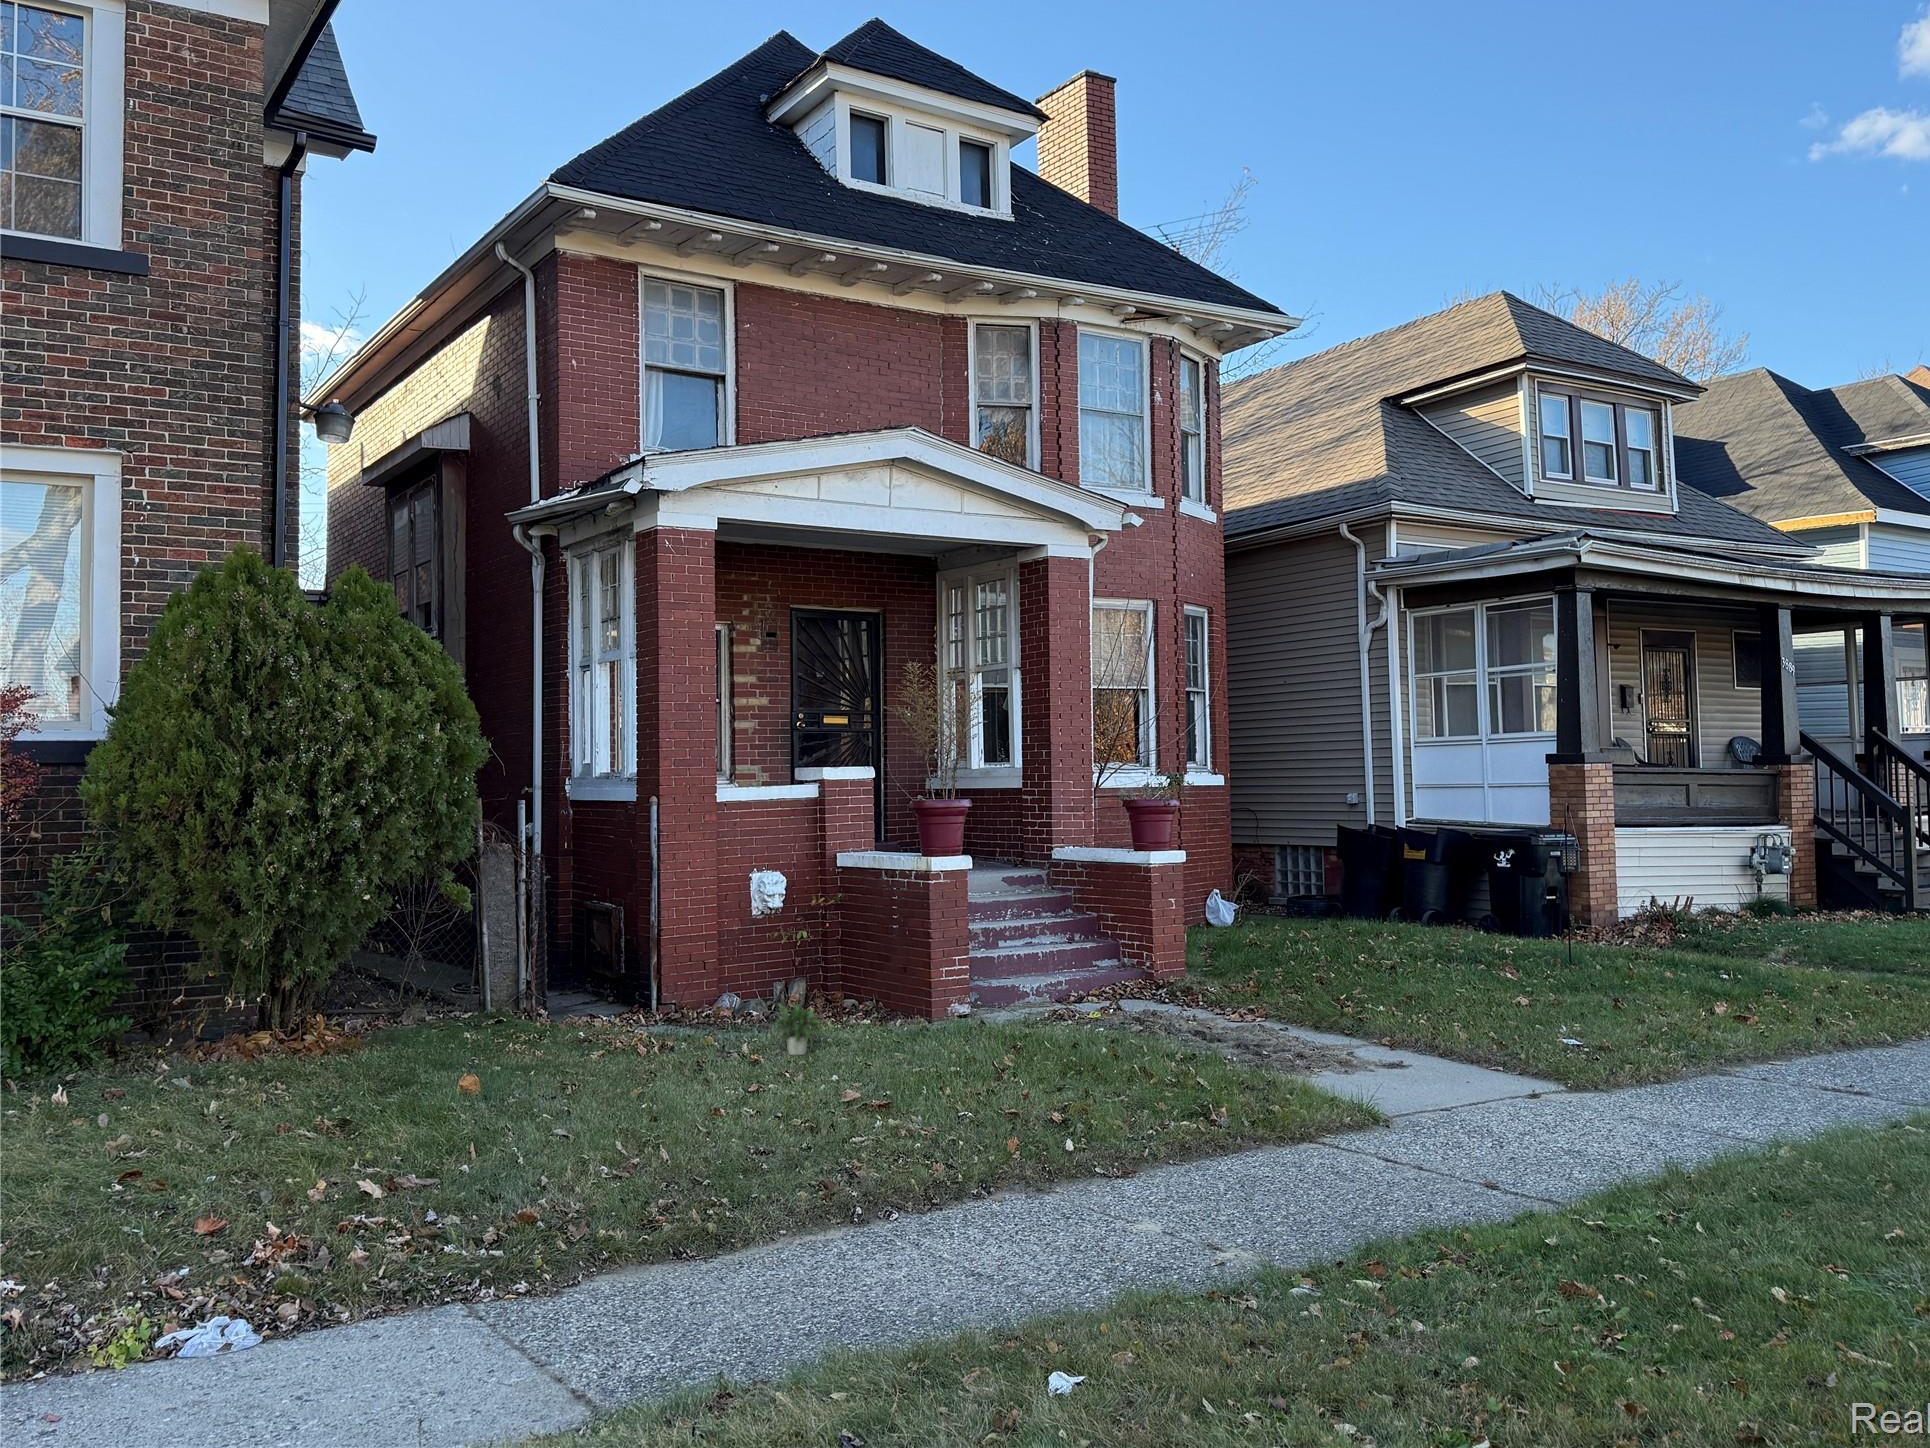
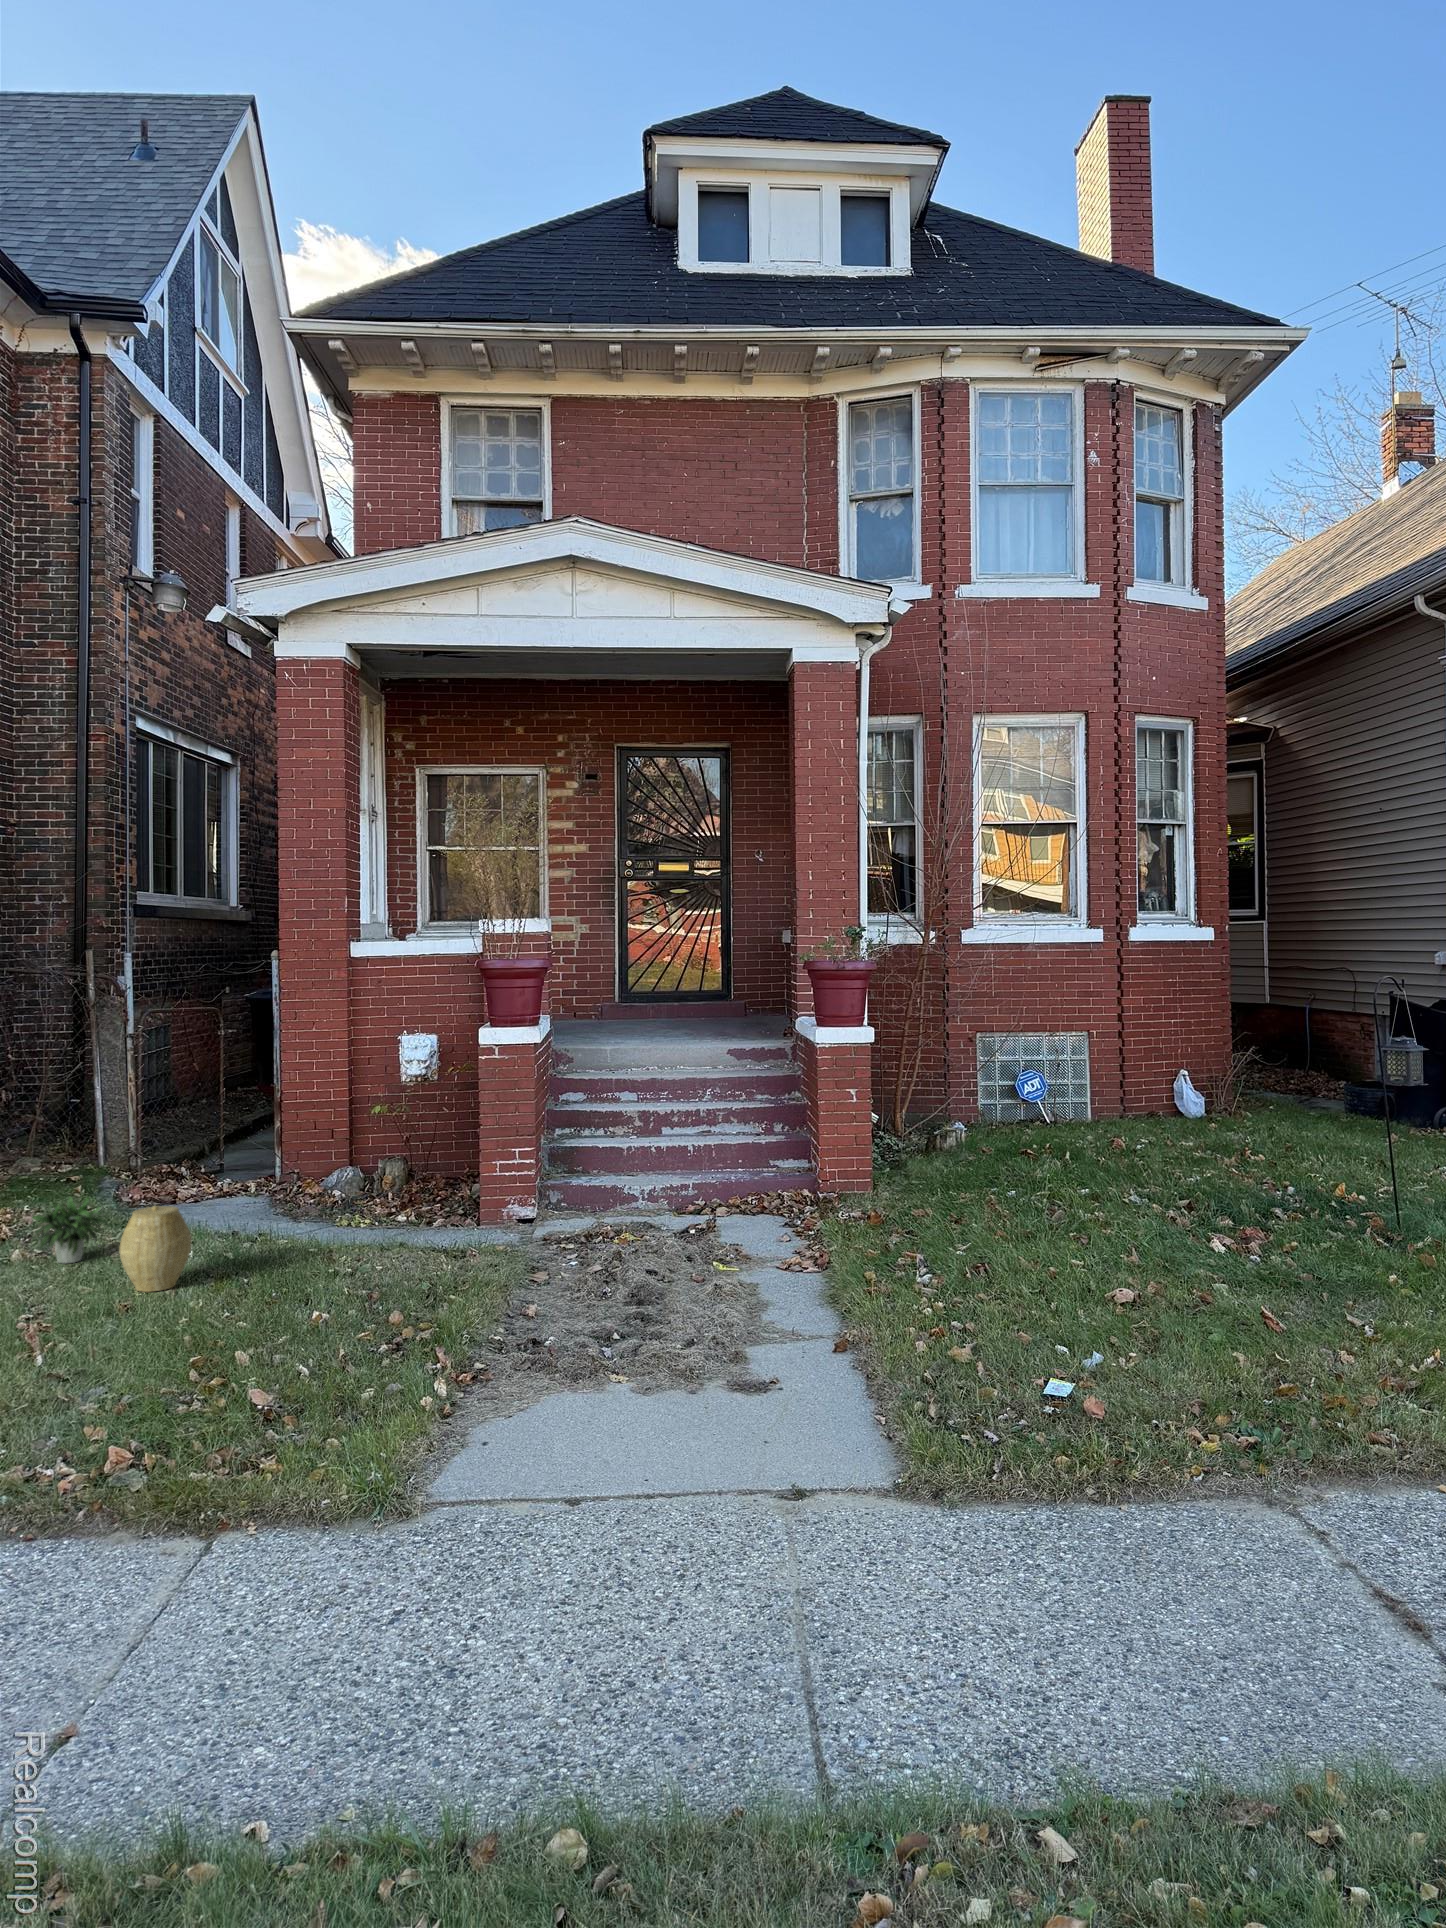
woven basket: none [892,996,942,1061] -> present [120,1206,191,1292]

